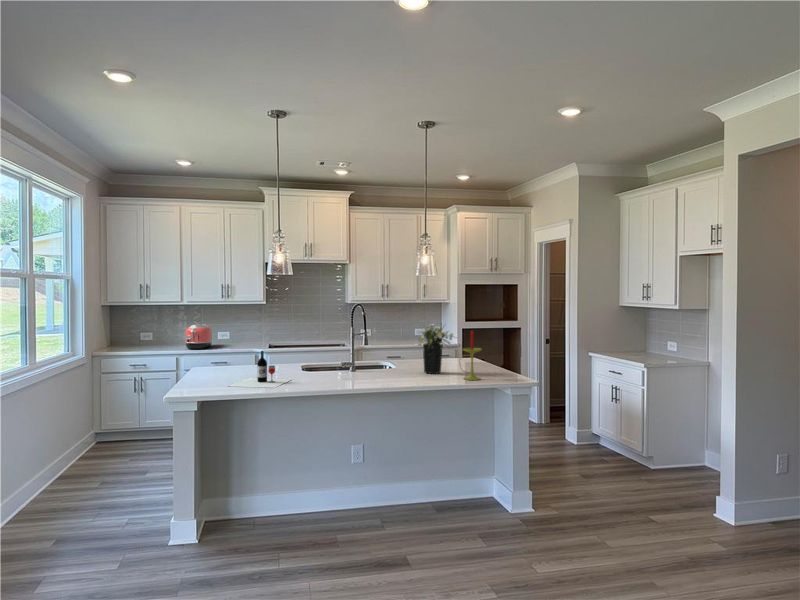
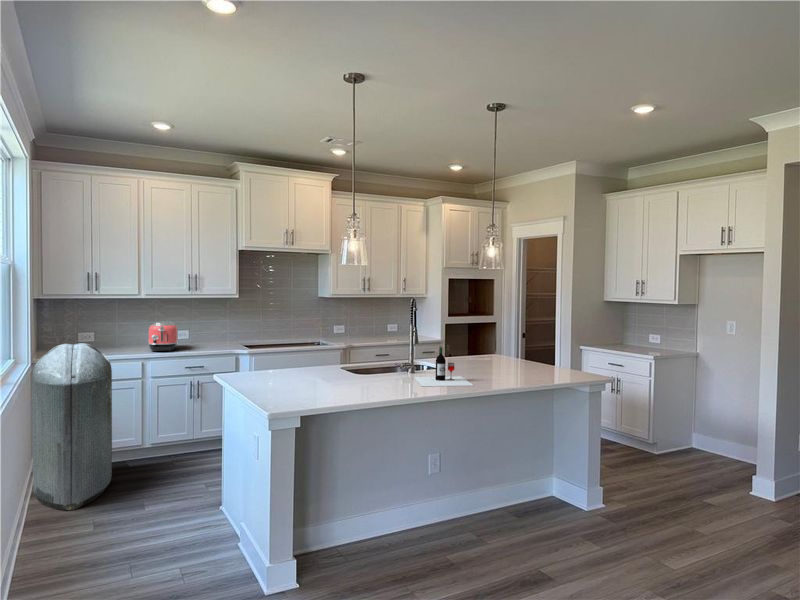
flower arrangement: present [418,324,453,374] -> none [485,319,526,373]
candle: present [459,331,481,380] -> none [543,326,564,379]
trash can: none [79,340,143,471] -> present [32,343,112,510]
wine bottle: present [229,351,290,388] -> present [414,347,472,386]

